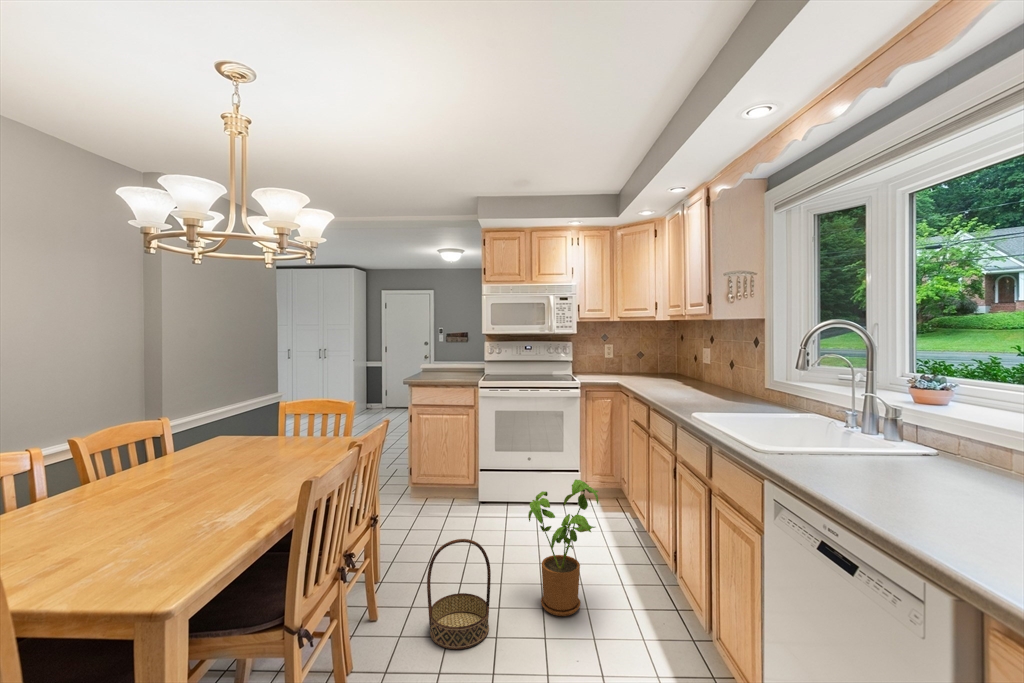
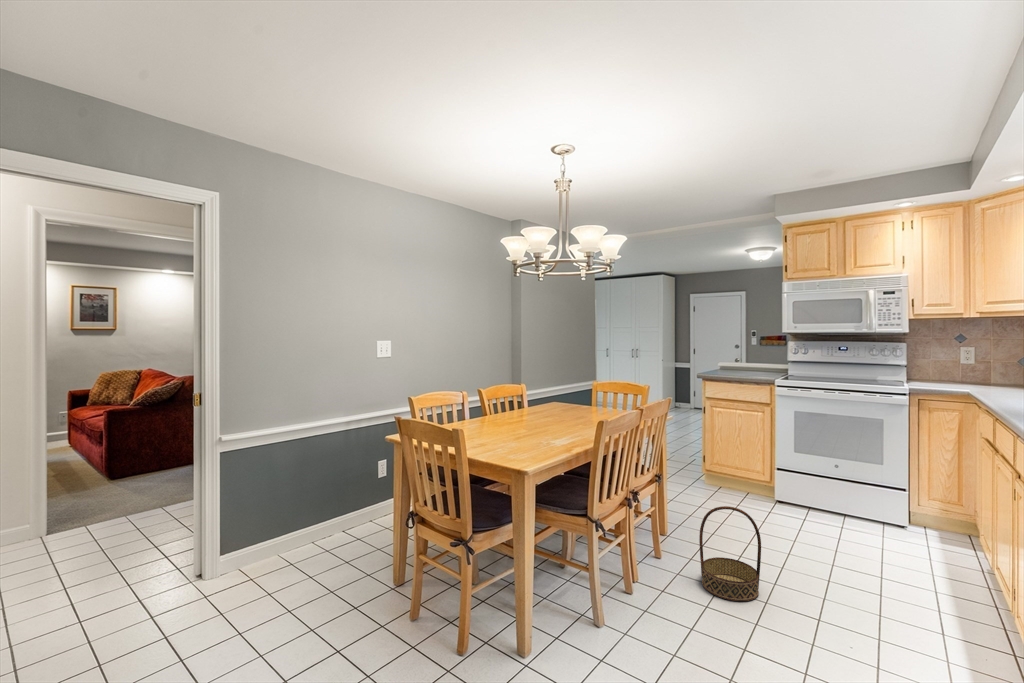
house plant: present [528,479,598,616] -> none [809,476,899,612]

